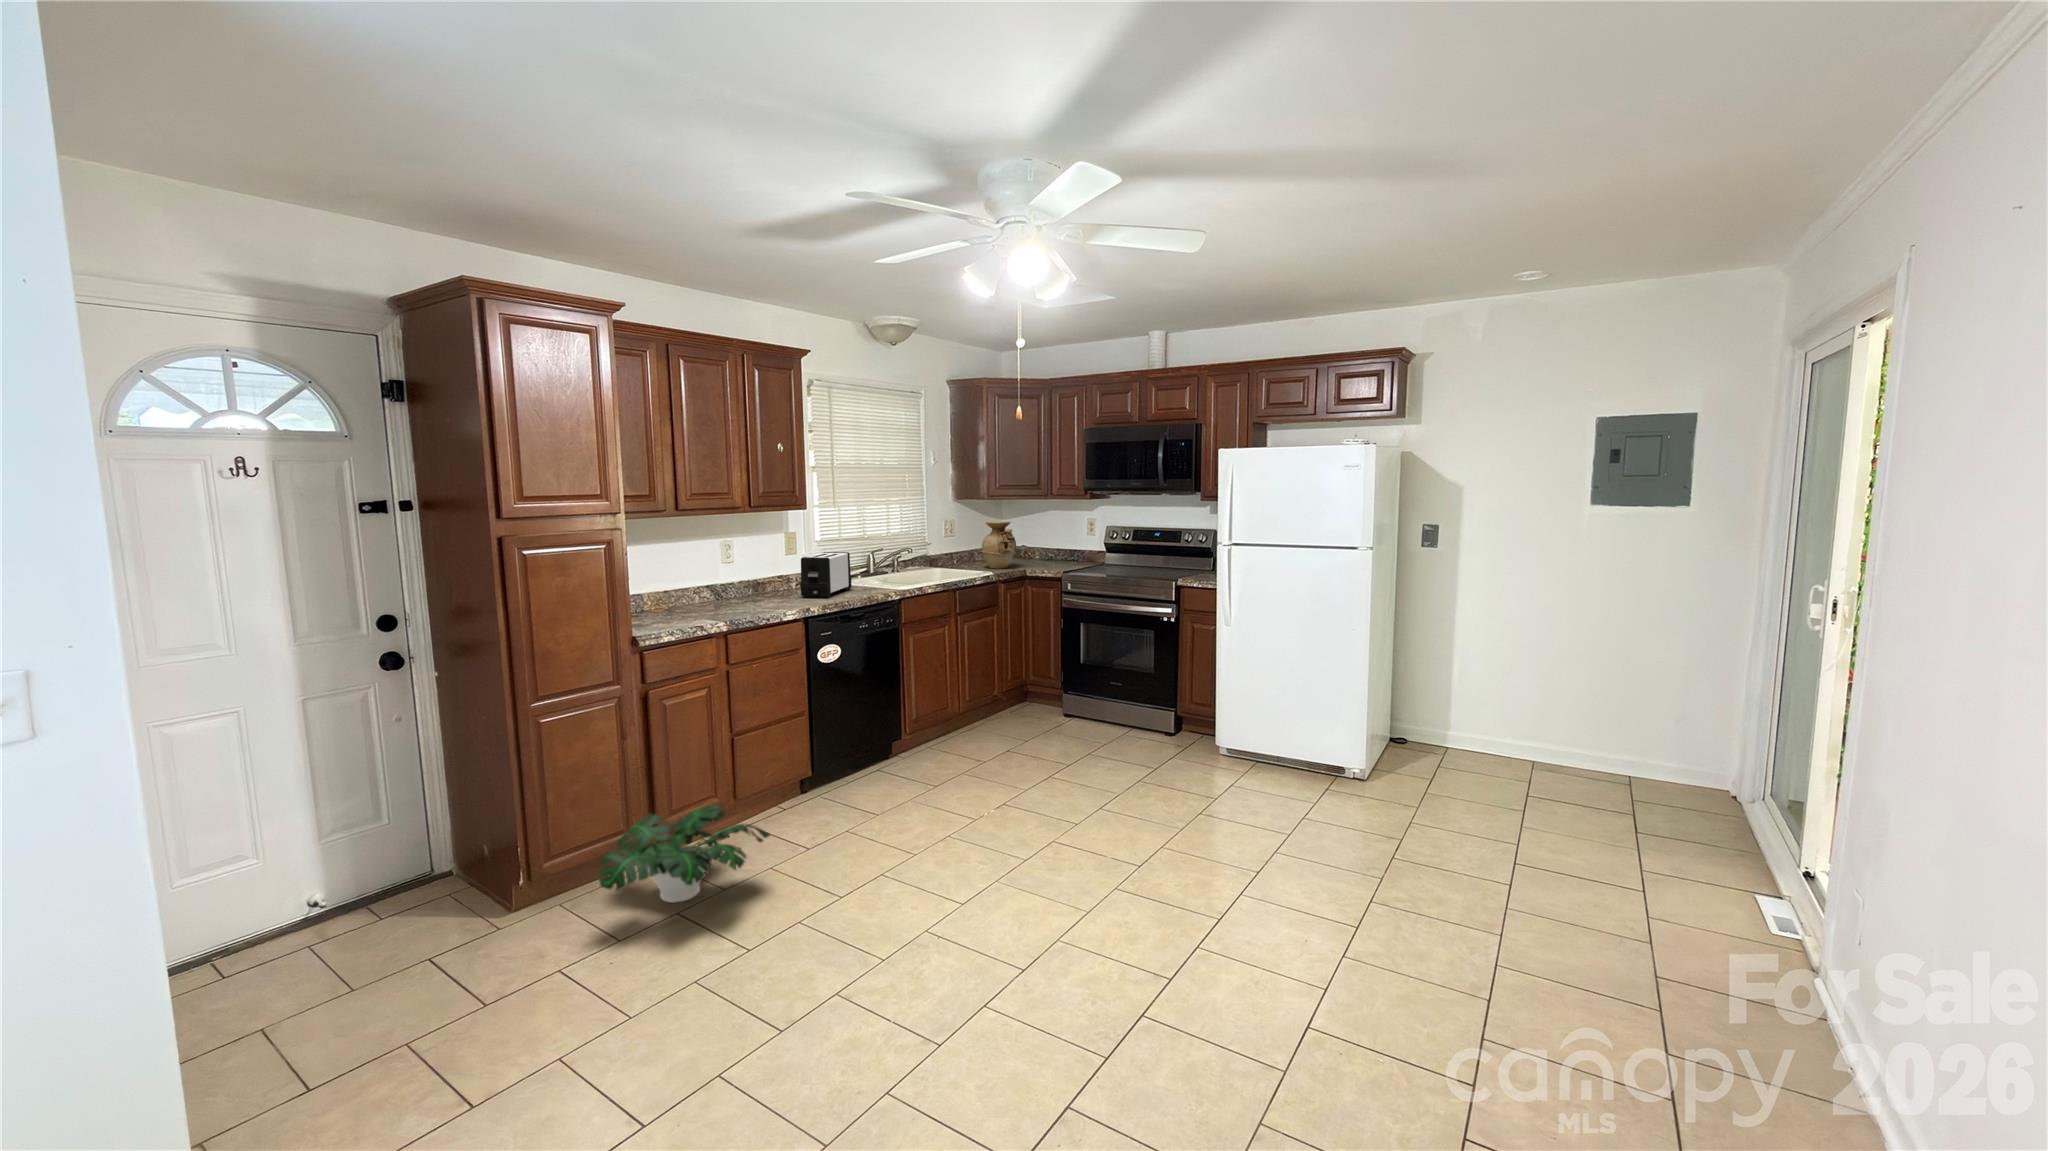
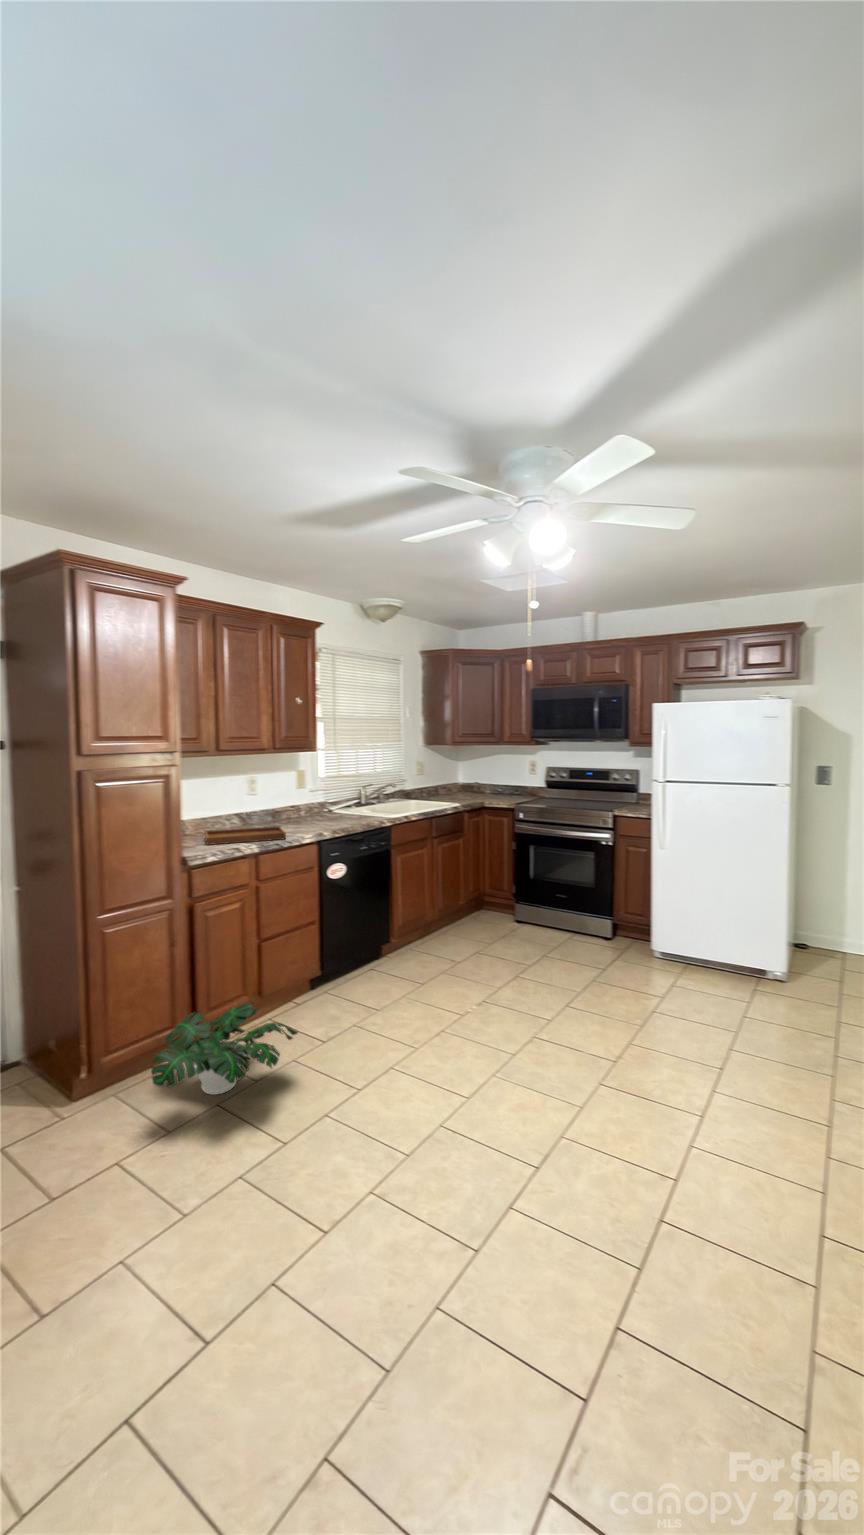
vase: present [981,521,1016,569] -> none [448,762,476,801]
toaster: present [800,552,852,598] -> none [312,786,351,824]
tray: none [665,584,762,623] -> present [205,813,286,845]

